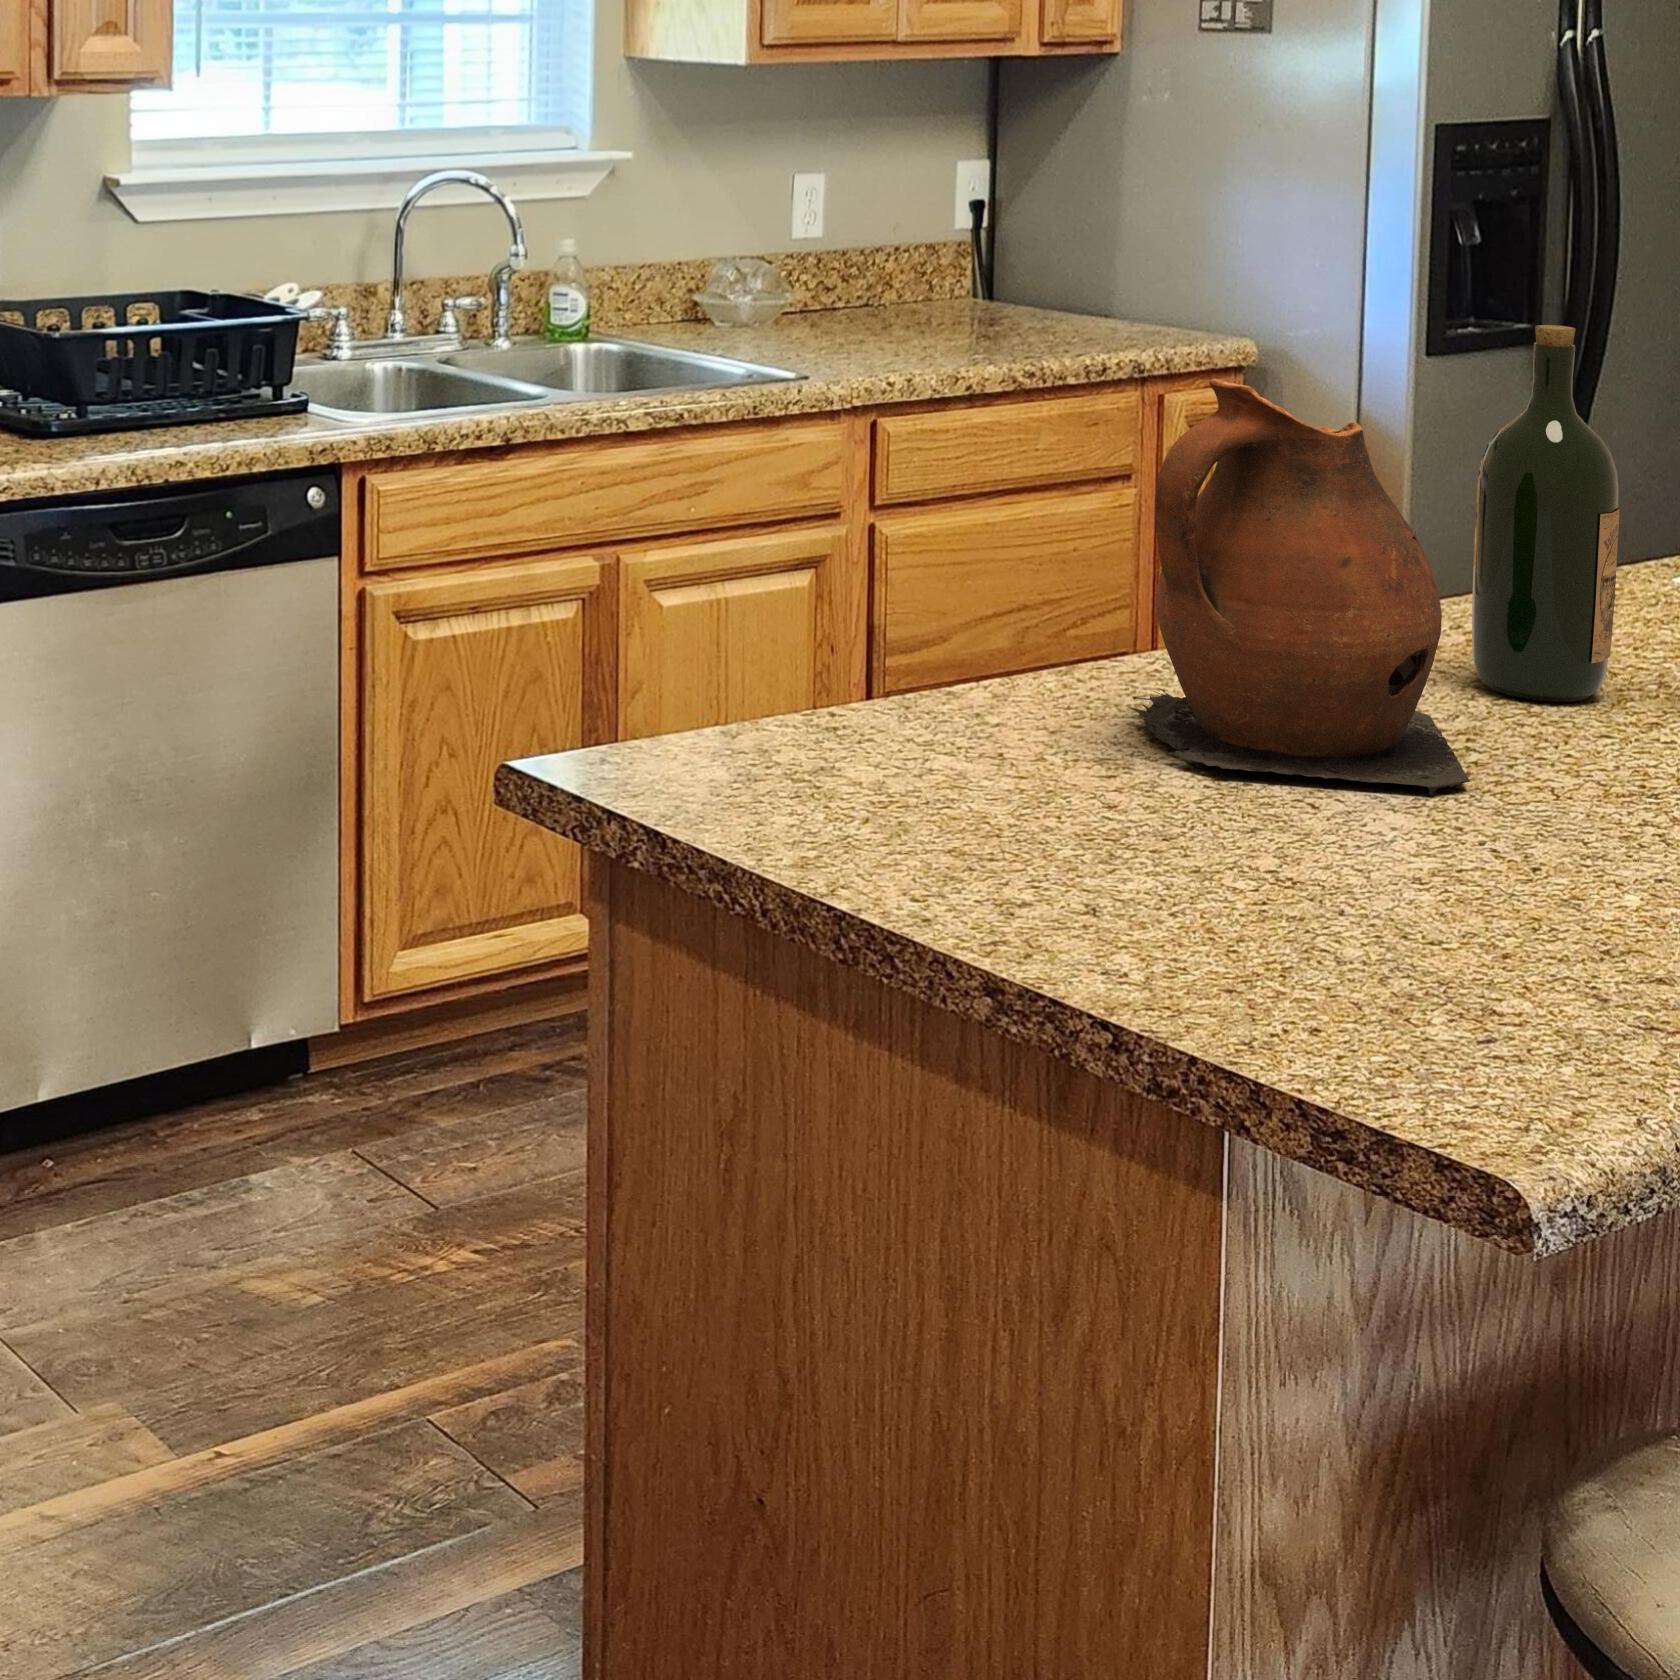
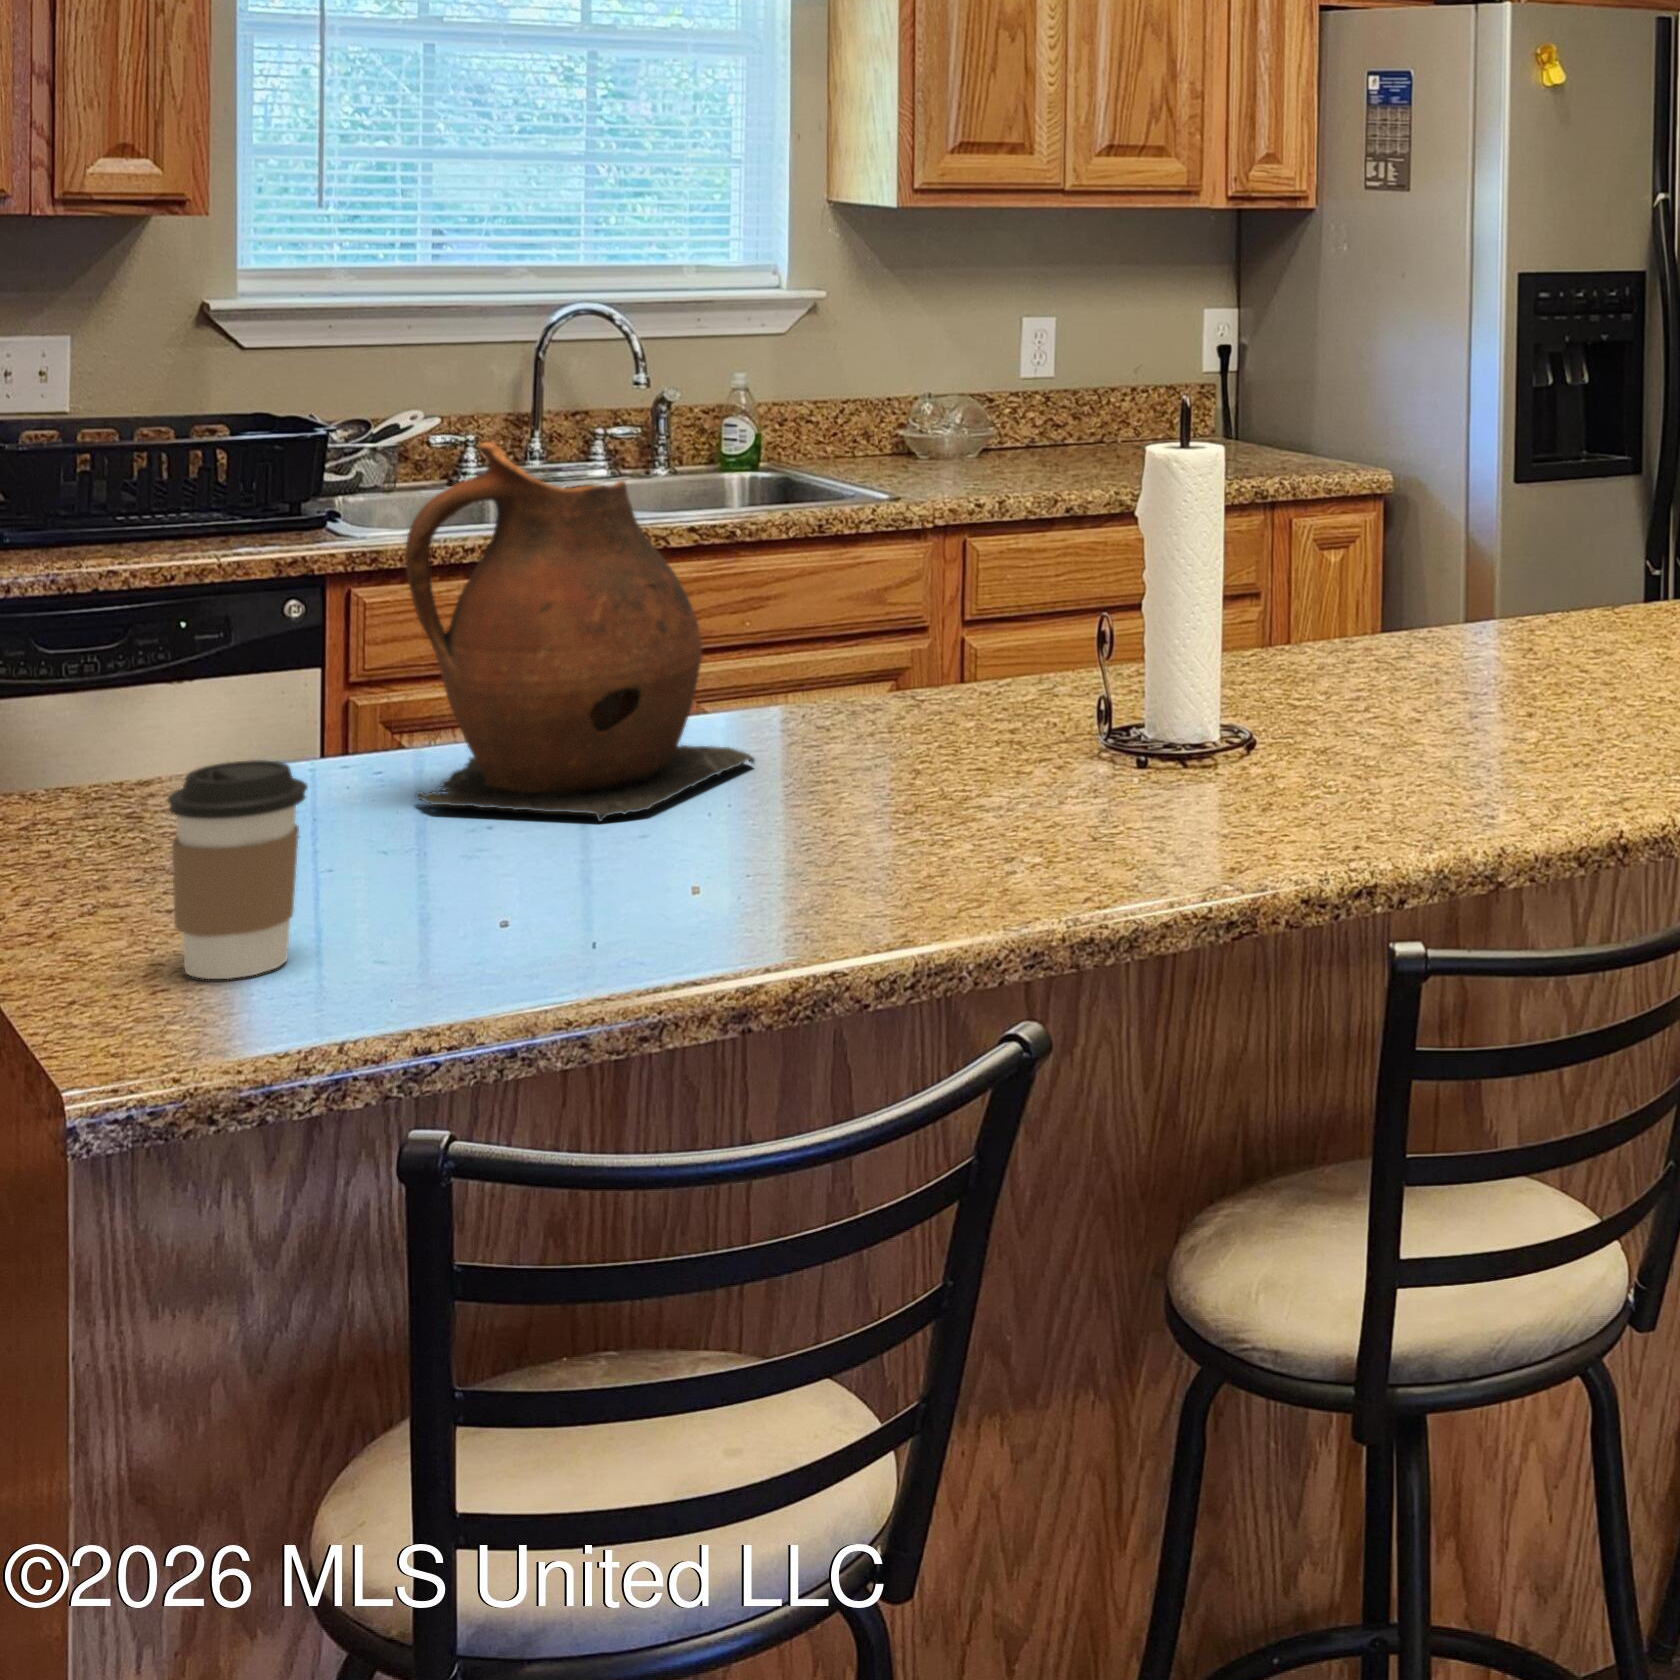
wine bottle: present [1472,325,1620,702] -> none [878,399,996,745]
coffee cup: none [1416,758,1567,995] -> present [168,760,308,979]

